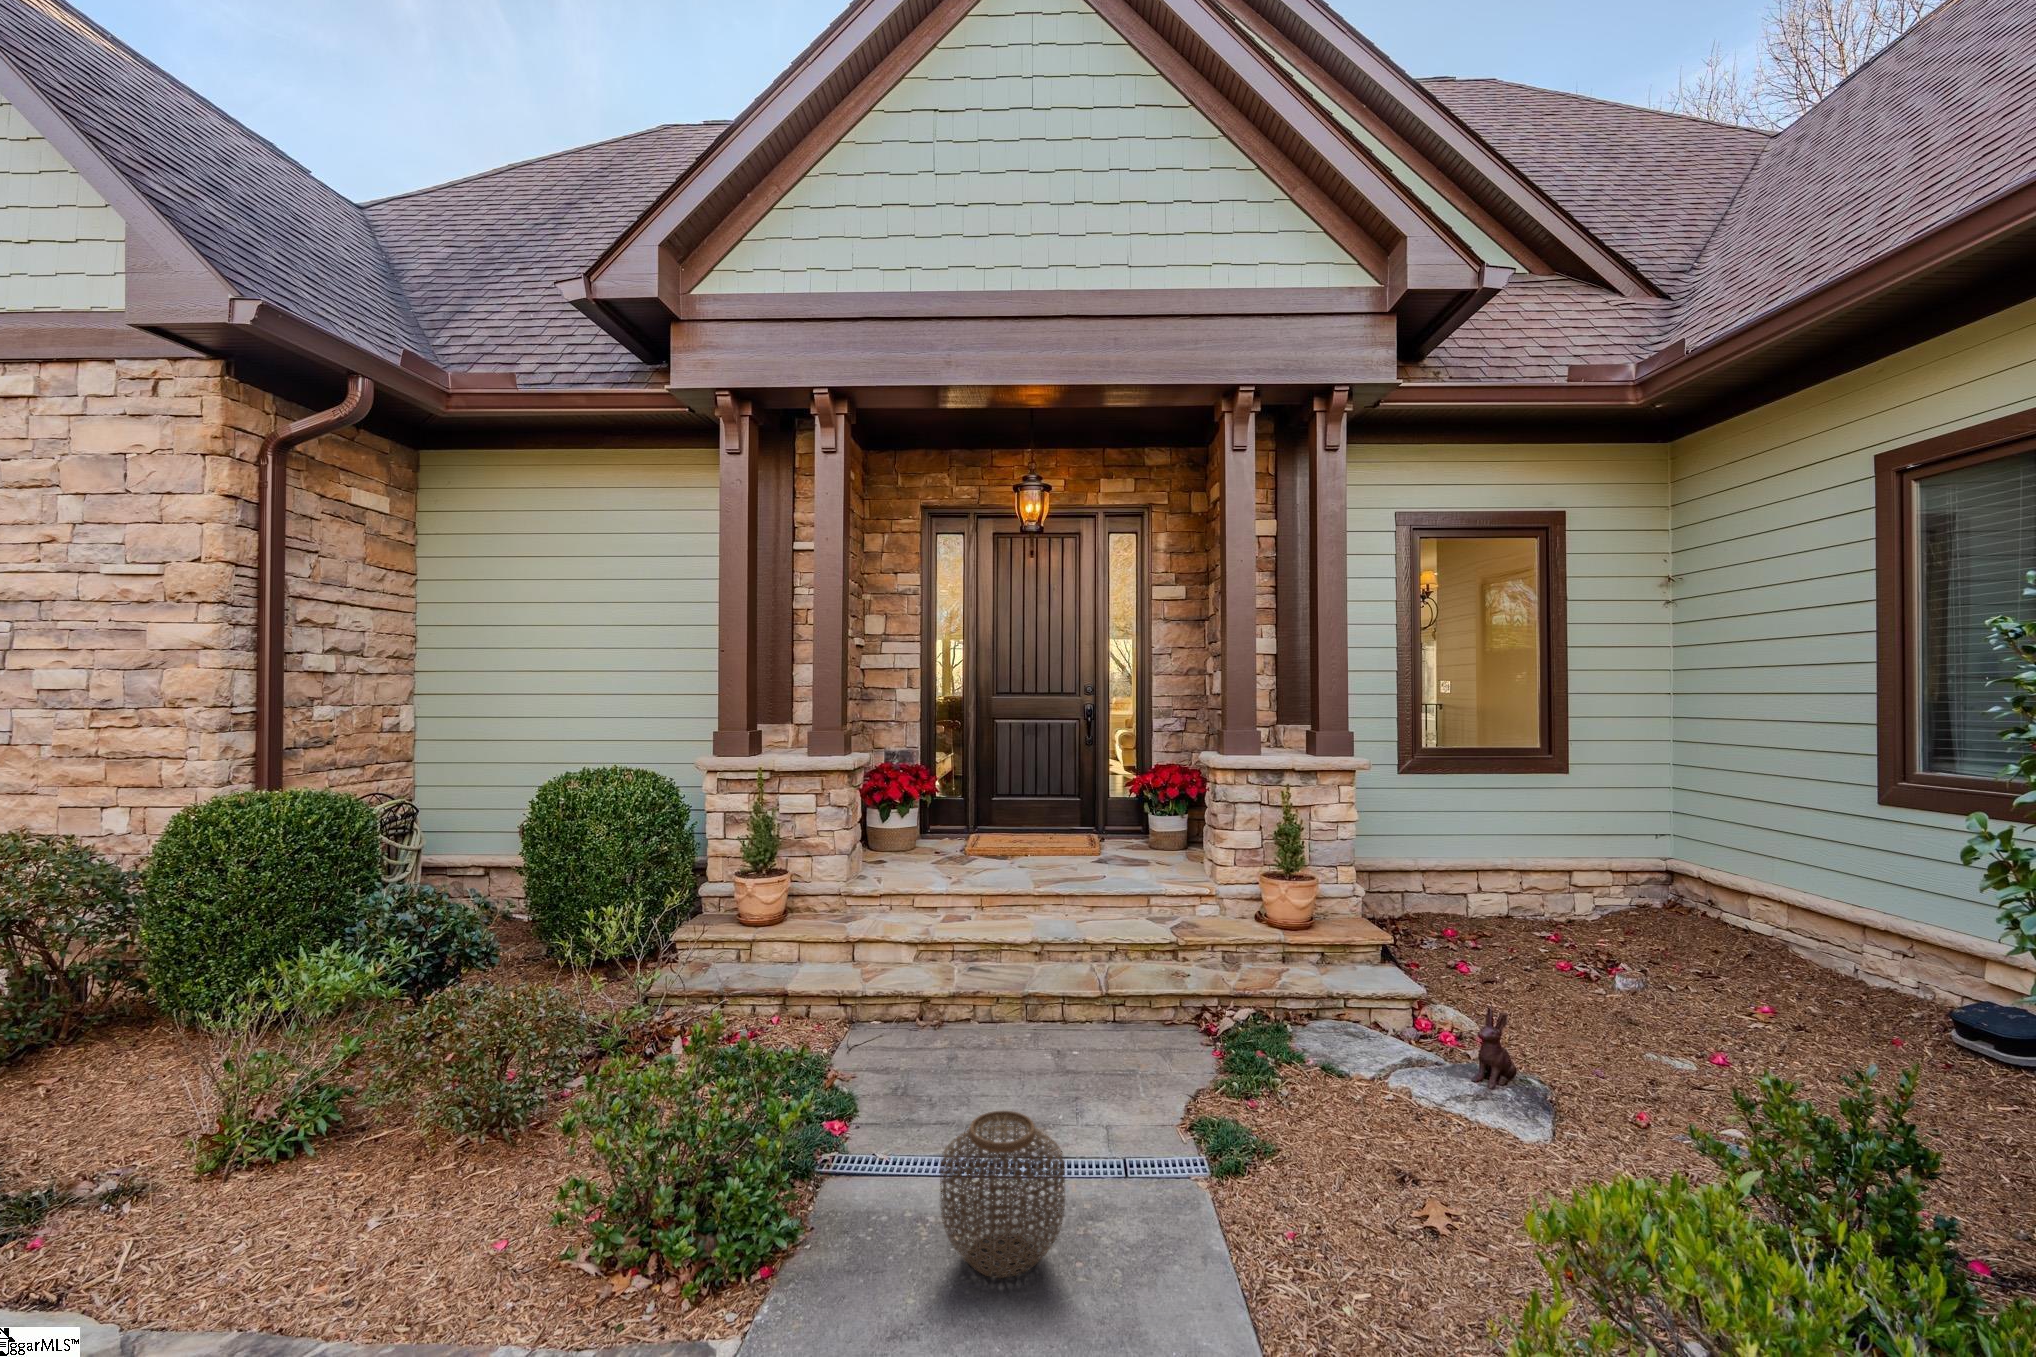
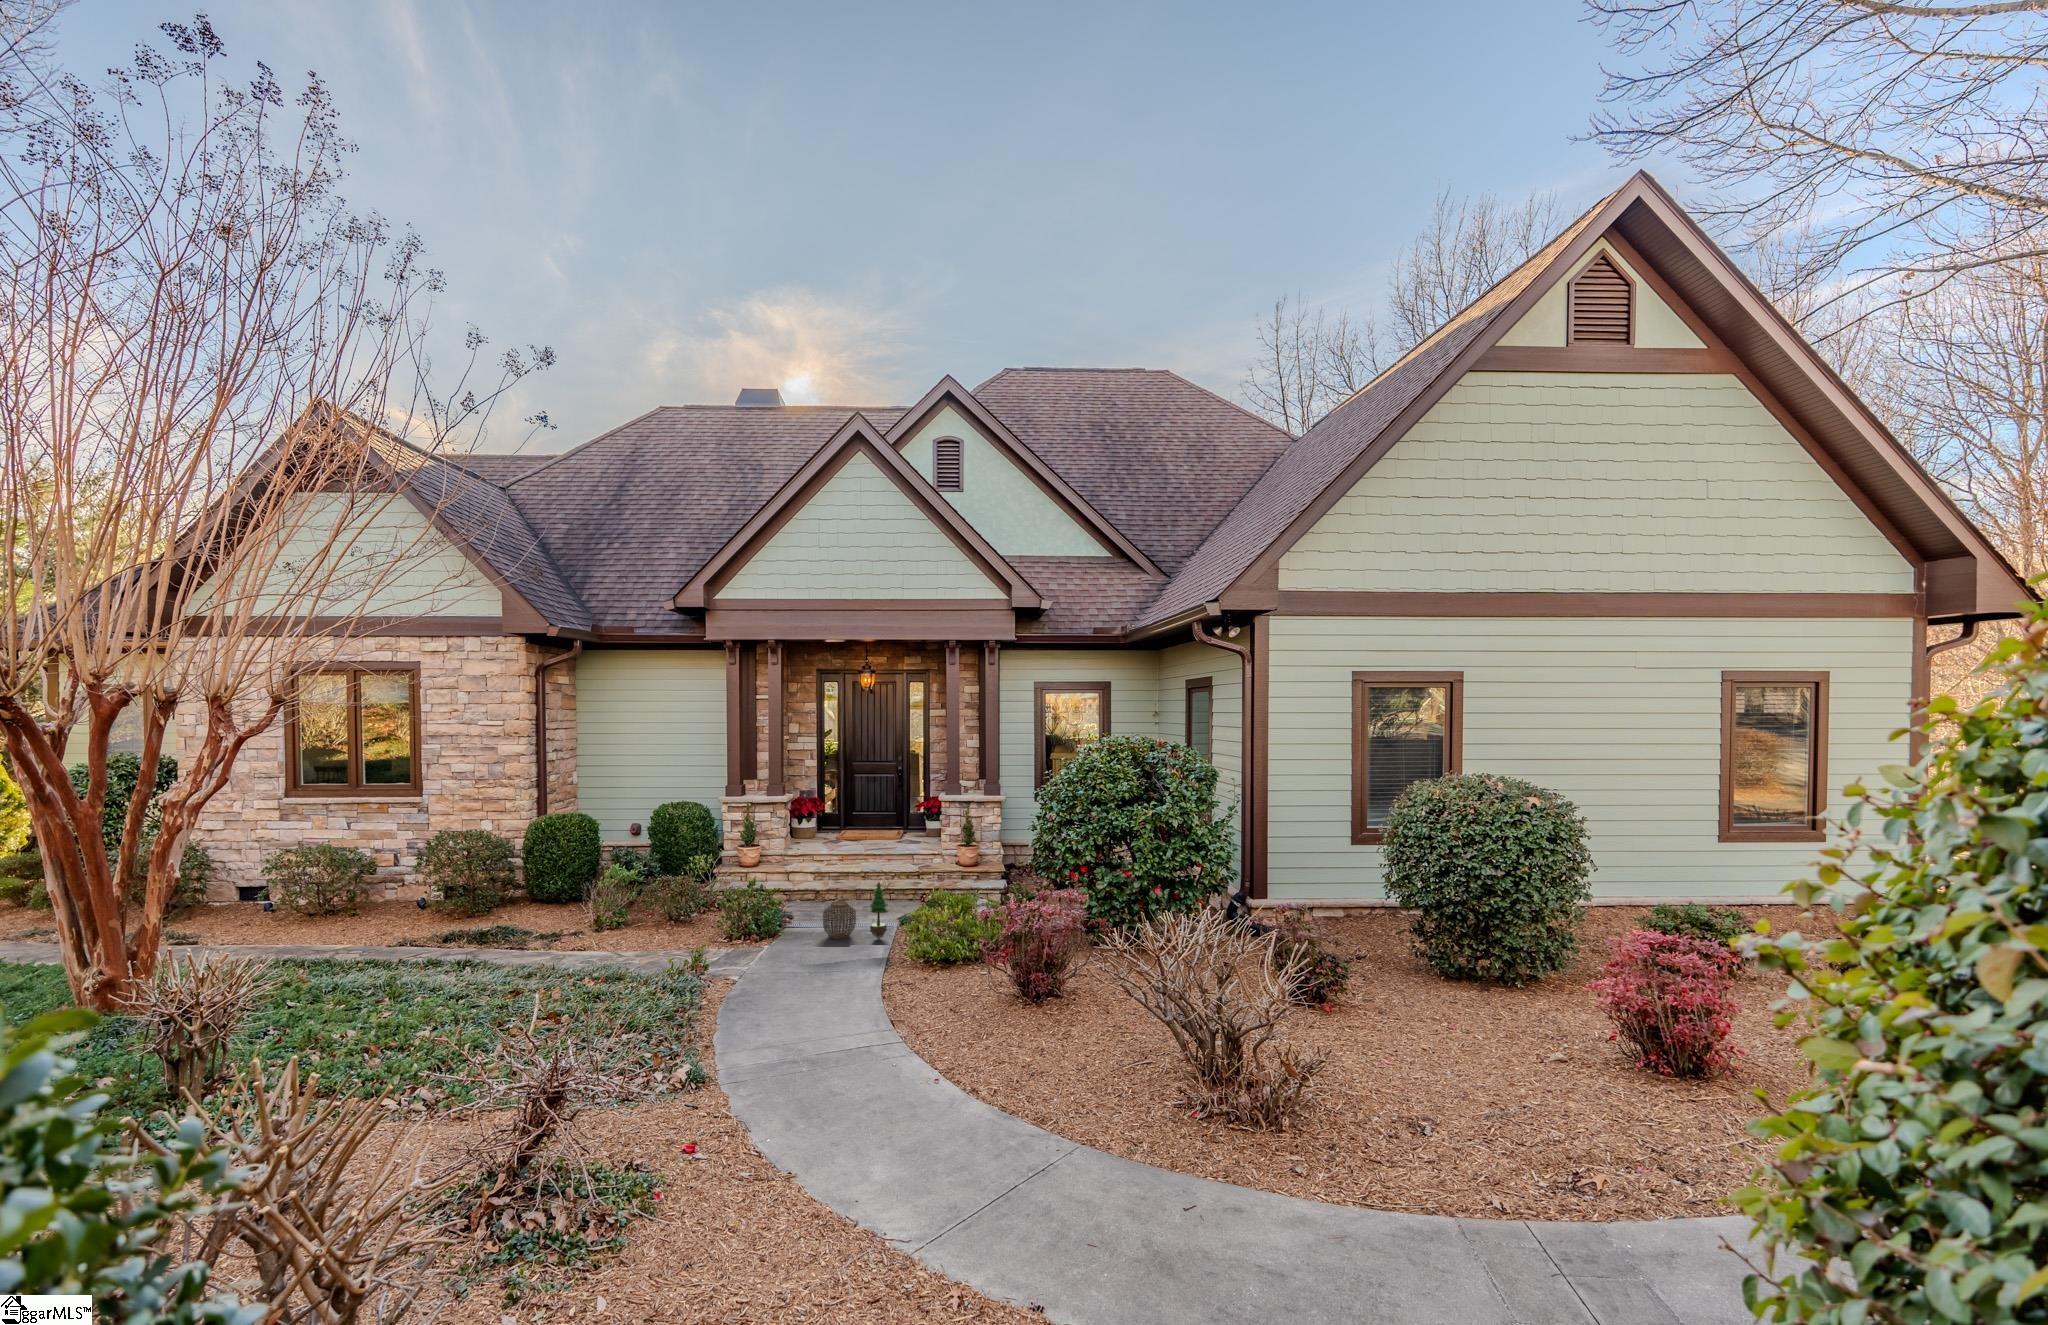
potted tree: none [1117,1053,1202,1287] -> present [868,882,888,939]

